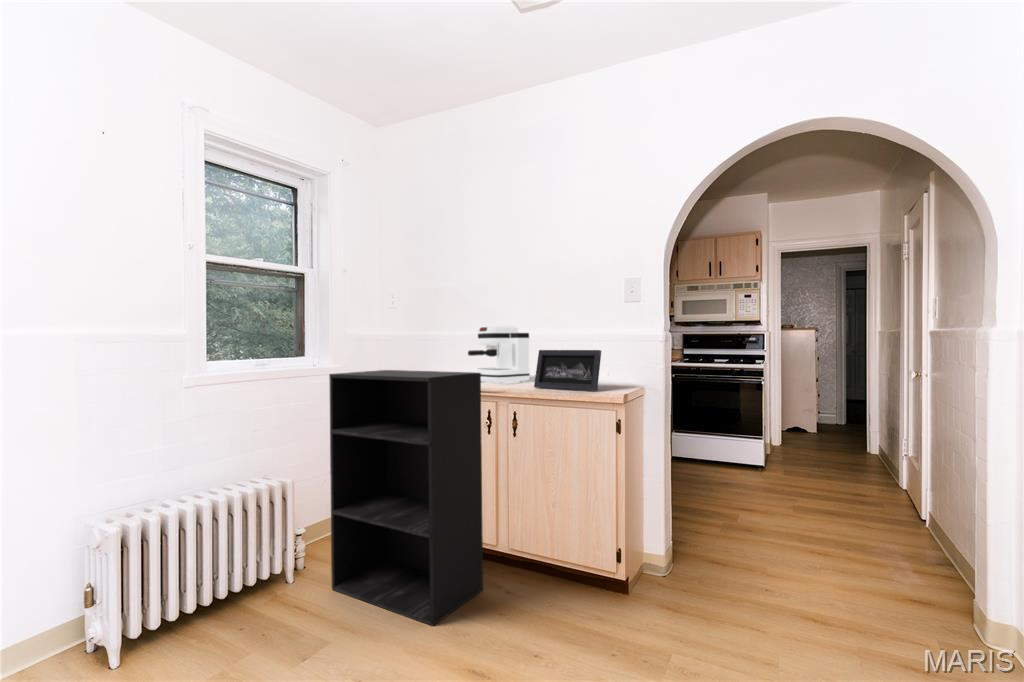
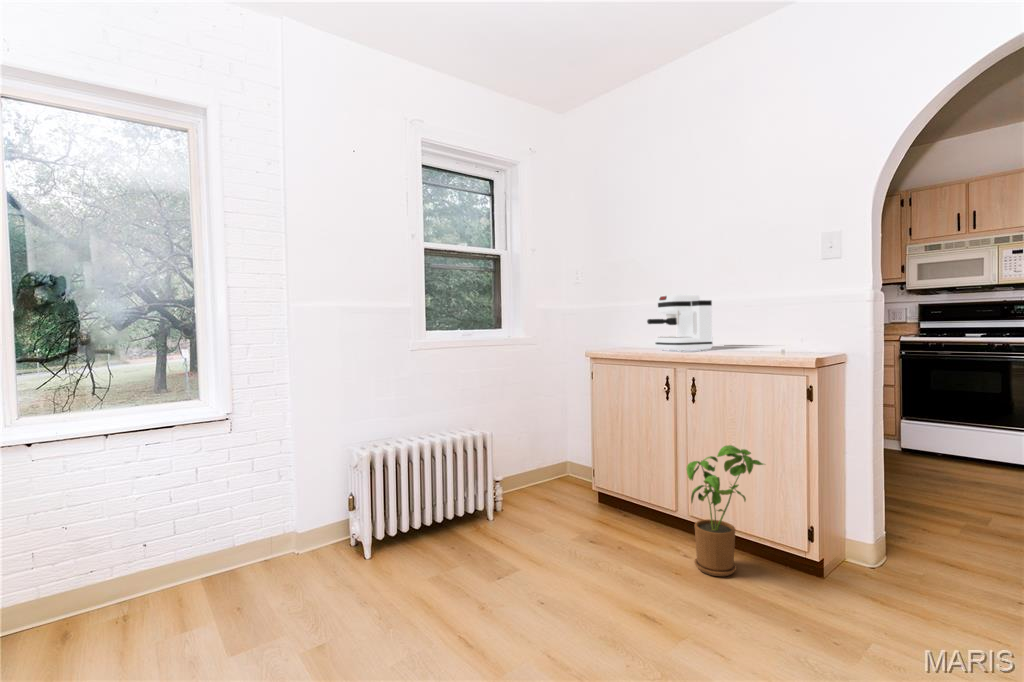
picture frame: present [534,350,601,391] -> none [715,314,791,357]
bookshelf: present [329,370,483,625] -> none [520,339,661,570]
house plant: none [509,479,582,613] -> present [687,445,763,576]

